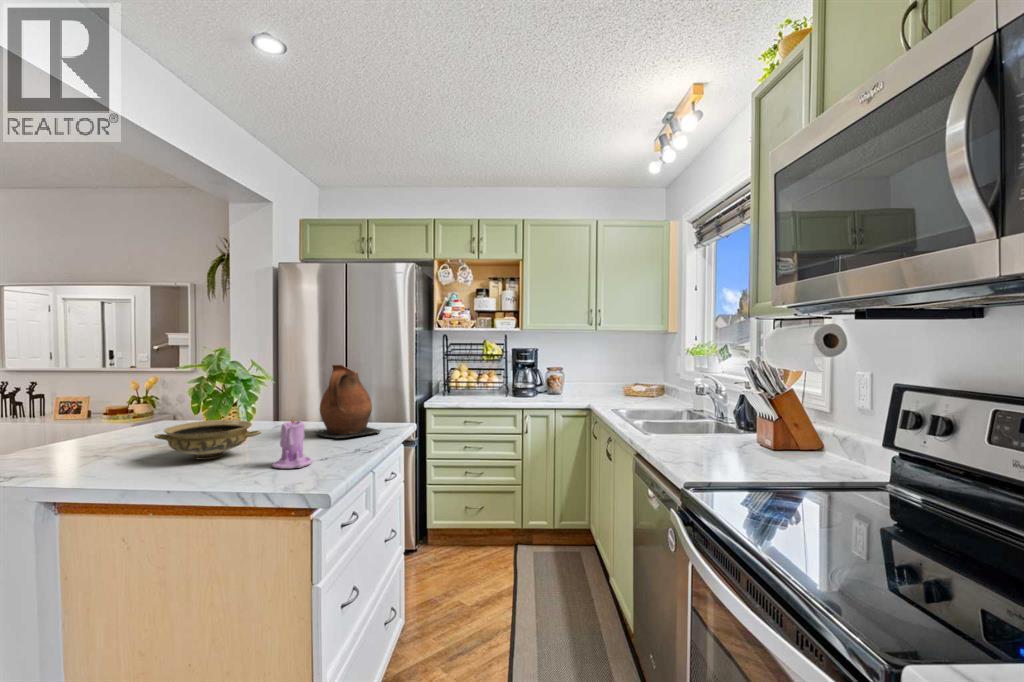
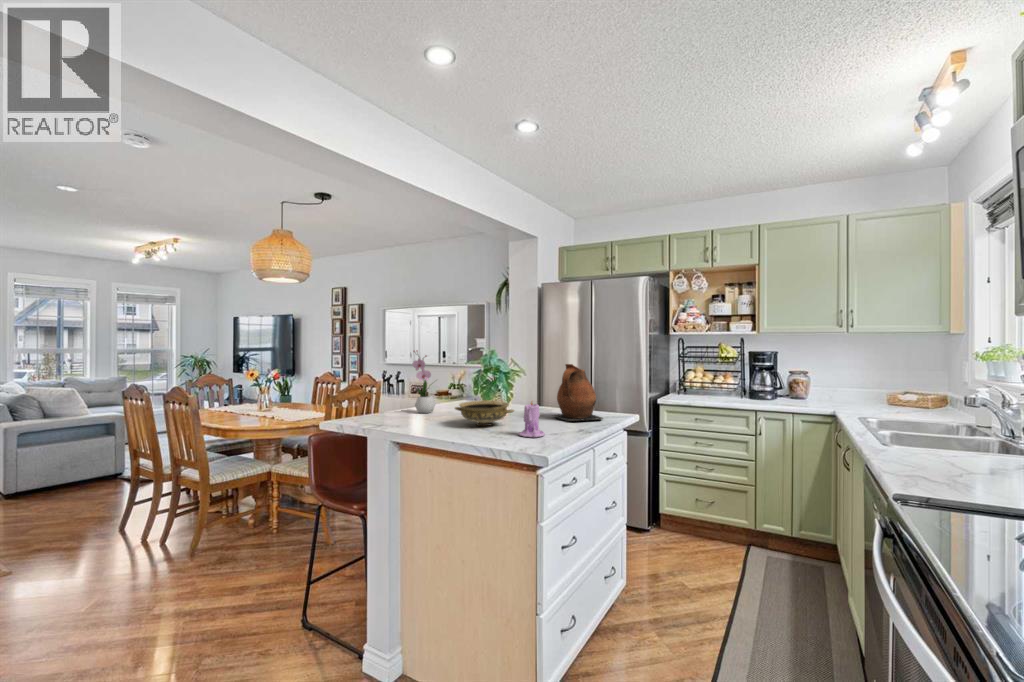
flower arrangement: none [65,347,118,448] -> present [412,351,436,413]

